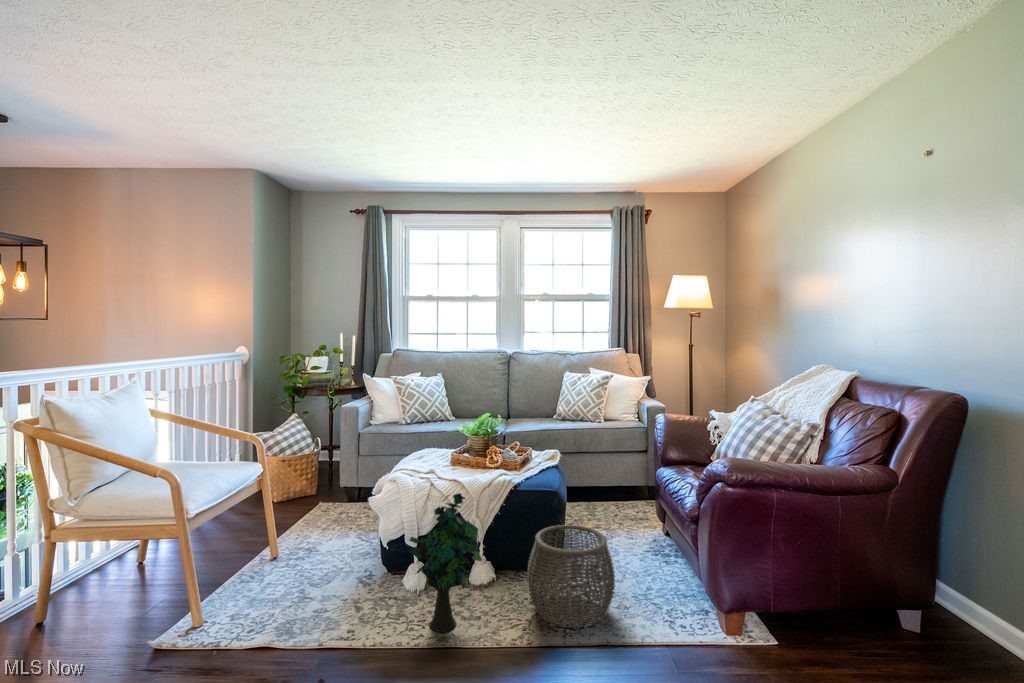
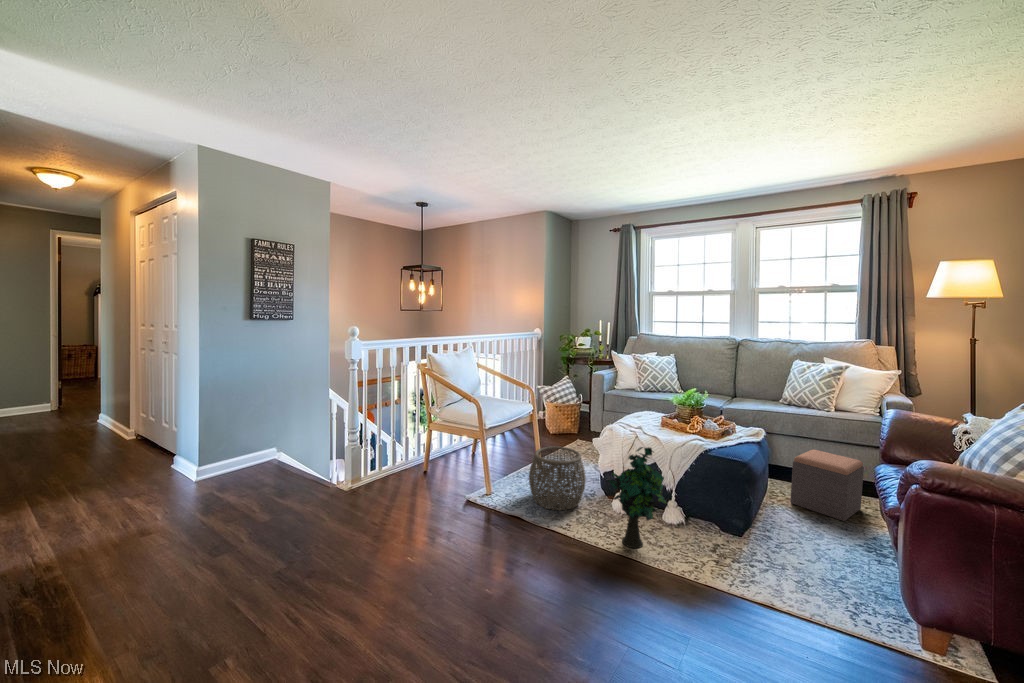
footstool: none [582,464,638,533] -> present [790,449,864,521]
woven basket: present [527,525,615,629] -> present [529,446,586,510]

